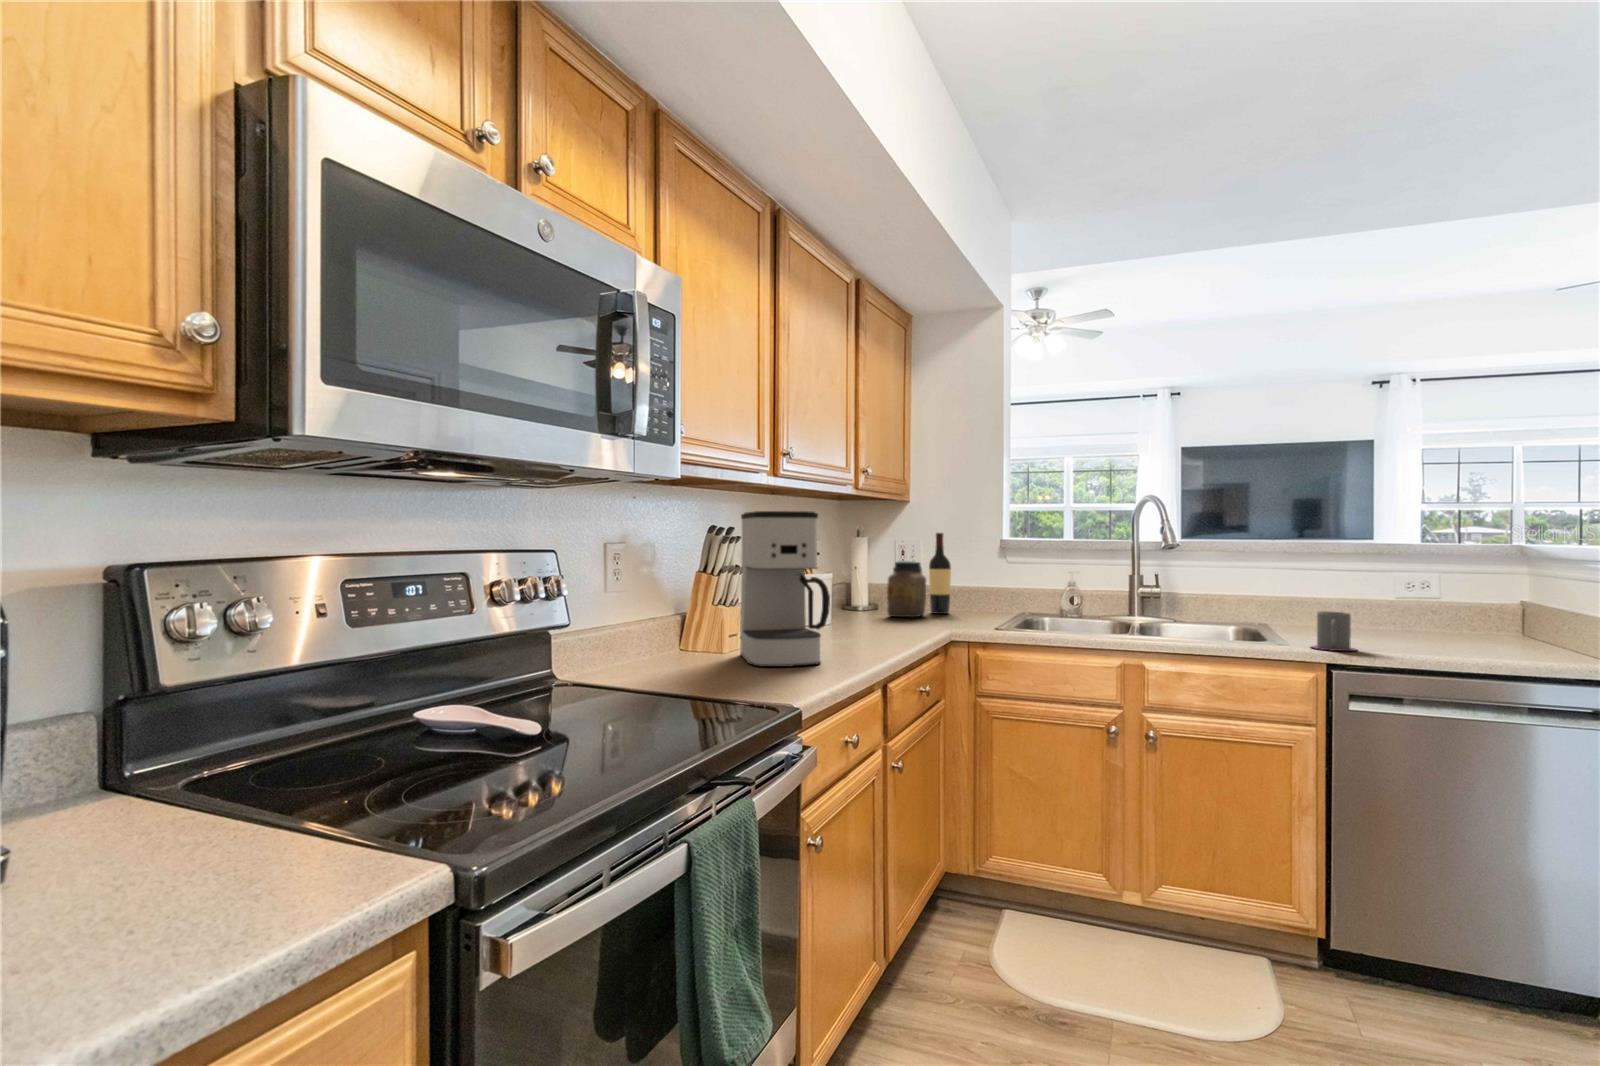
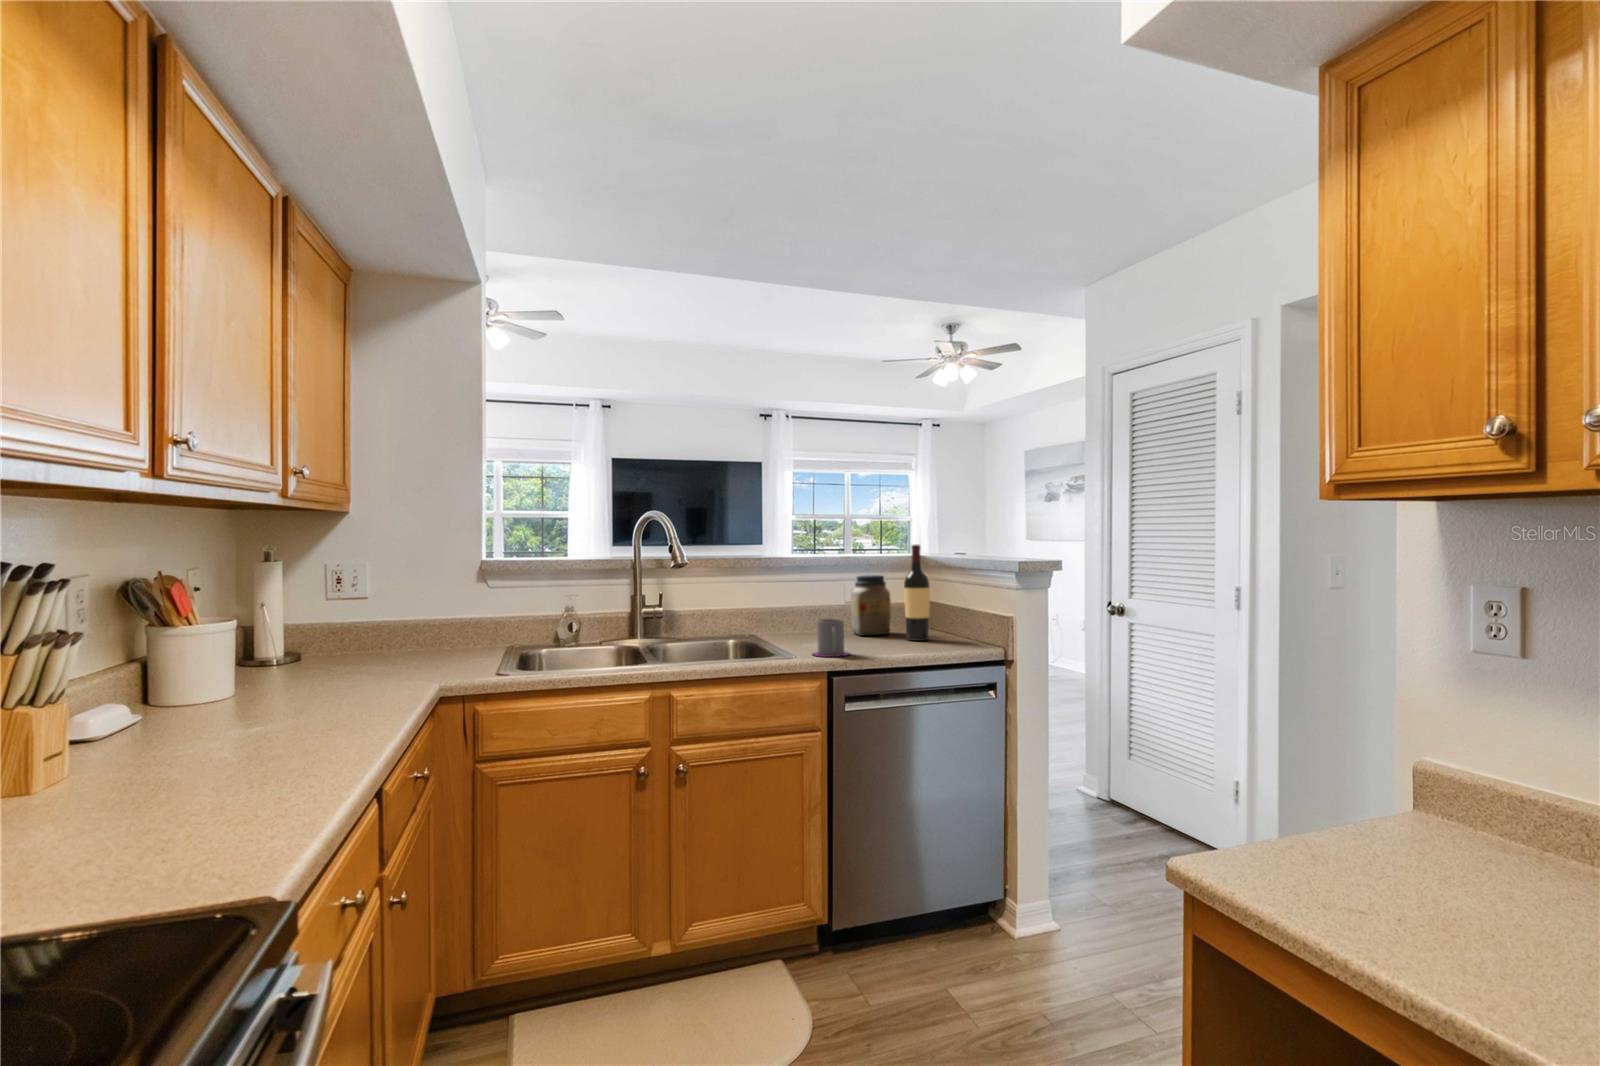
coffee maker: present [740,511,830,667] -> none [77,533,274,815]
wine bottle: present [929,533,951,614] -> present [904,545,930,641]
jar: present [887,561,926,617] -> present [851,575,891,635]

